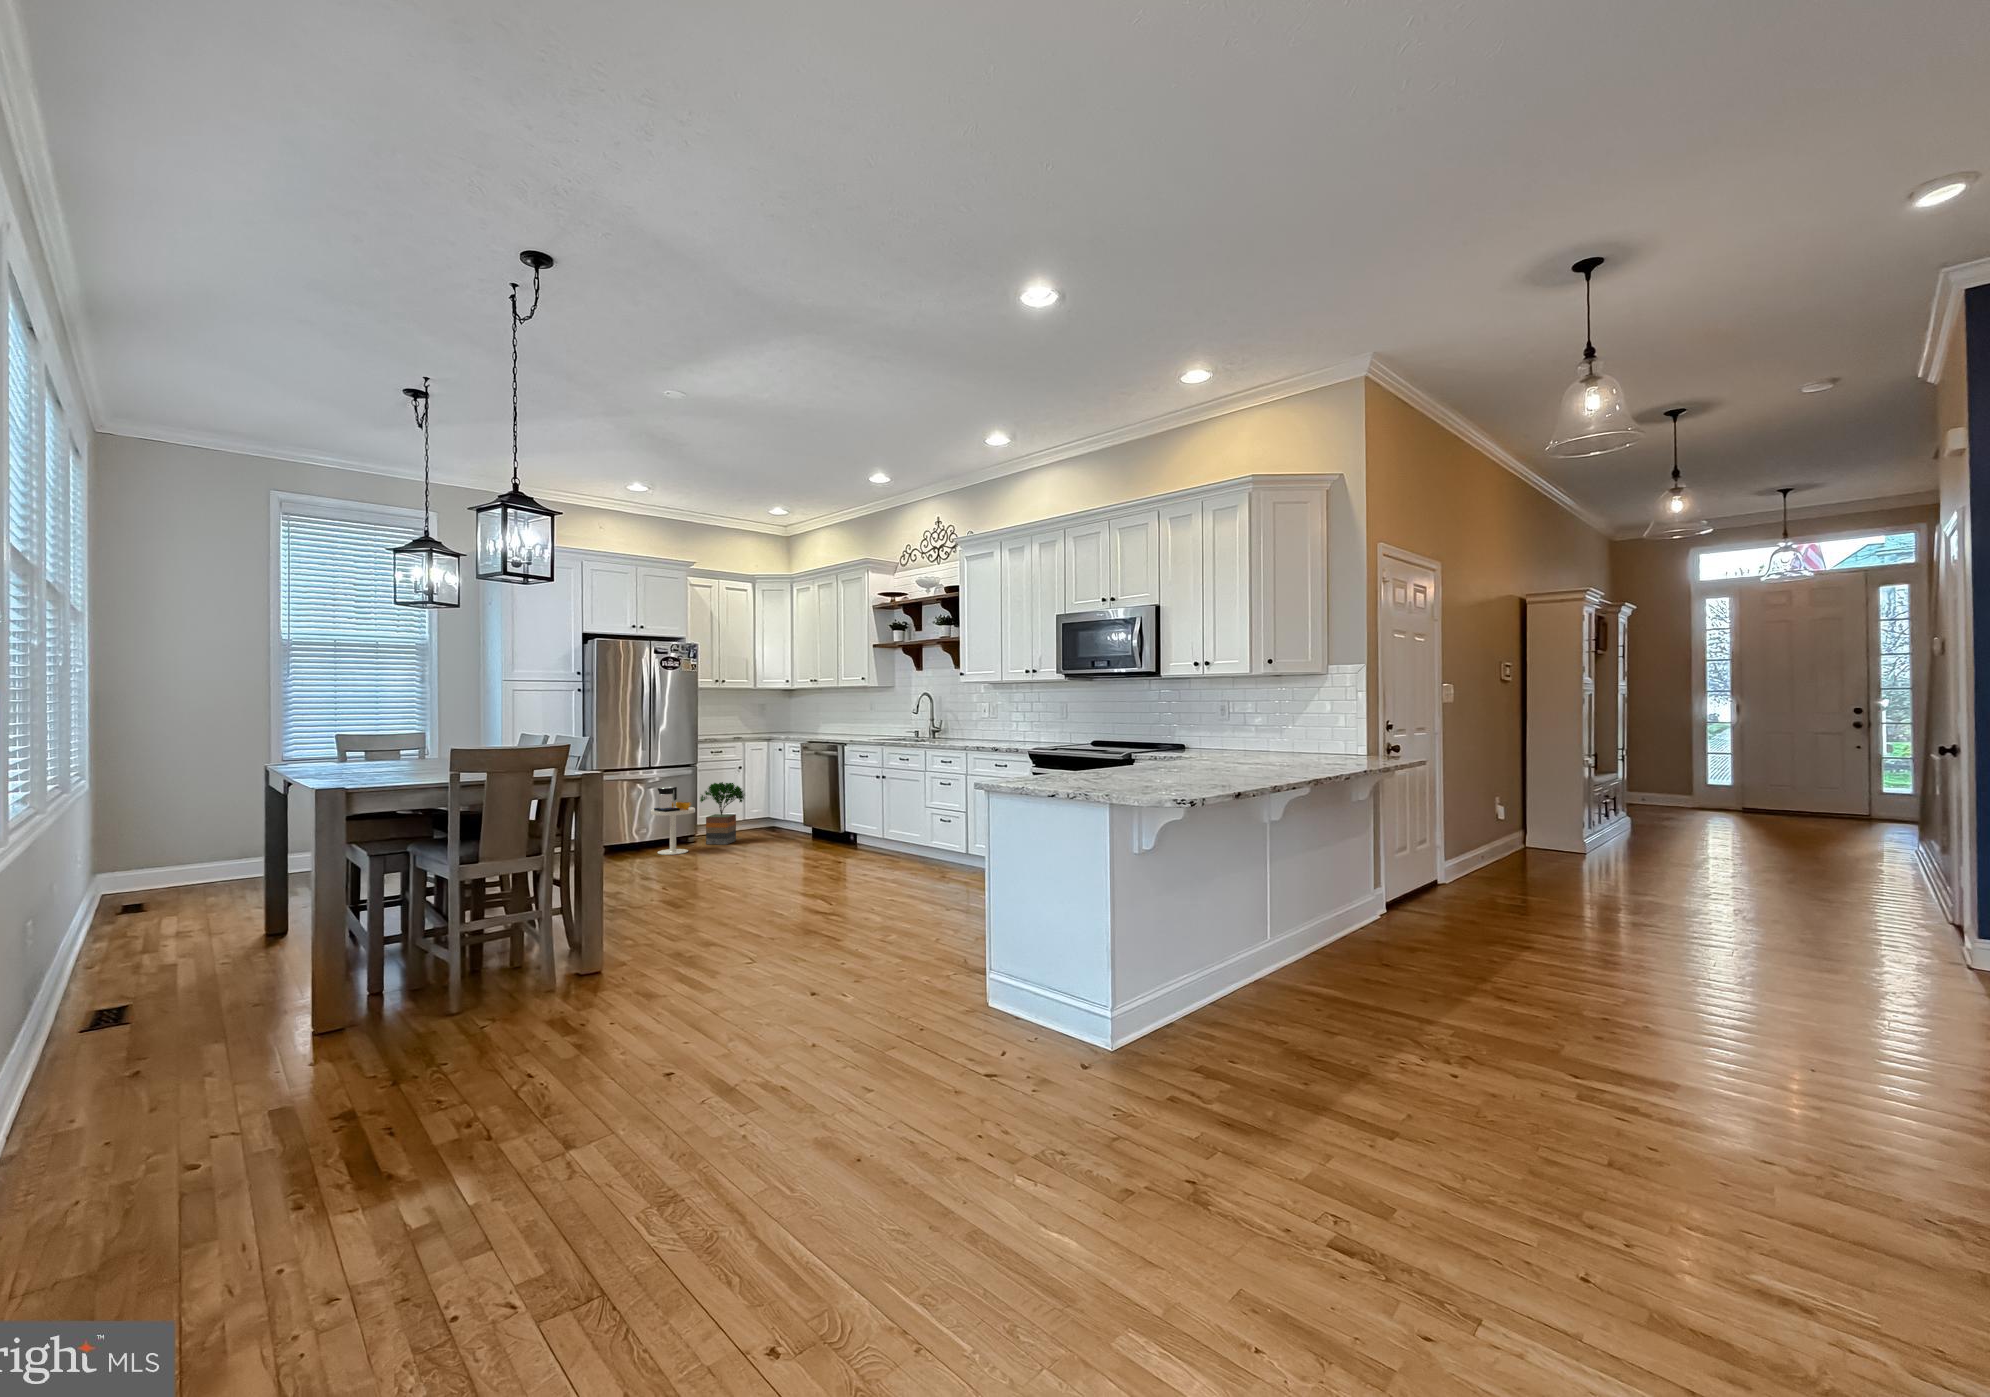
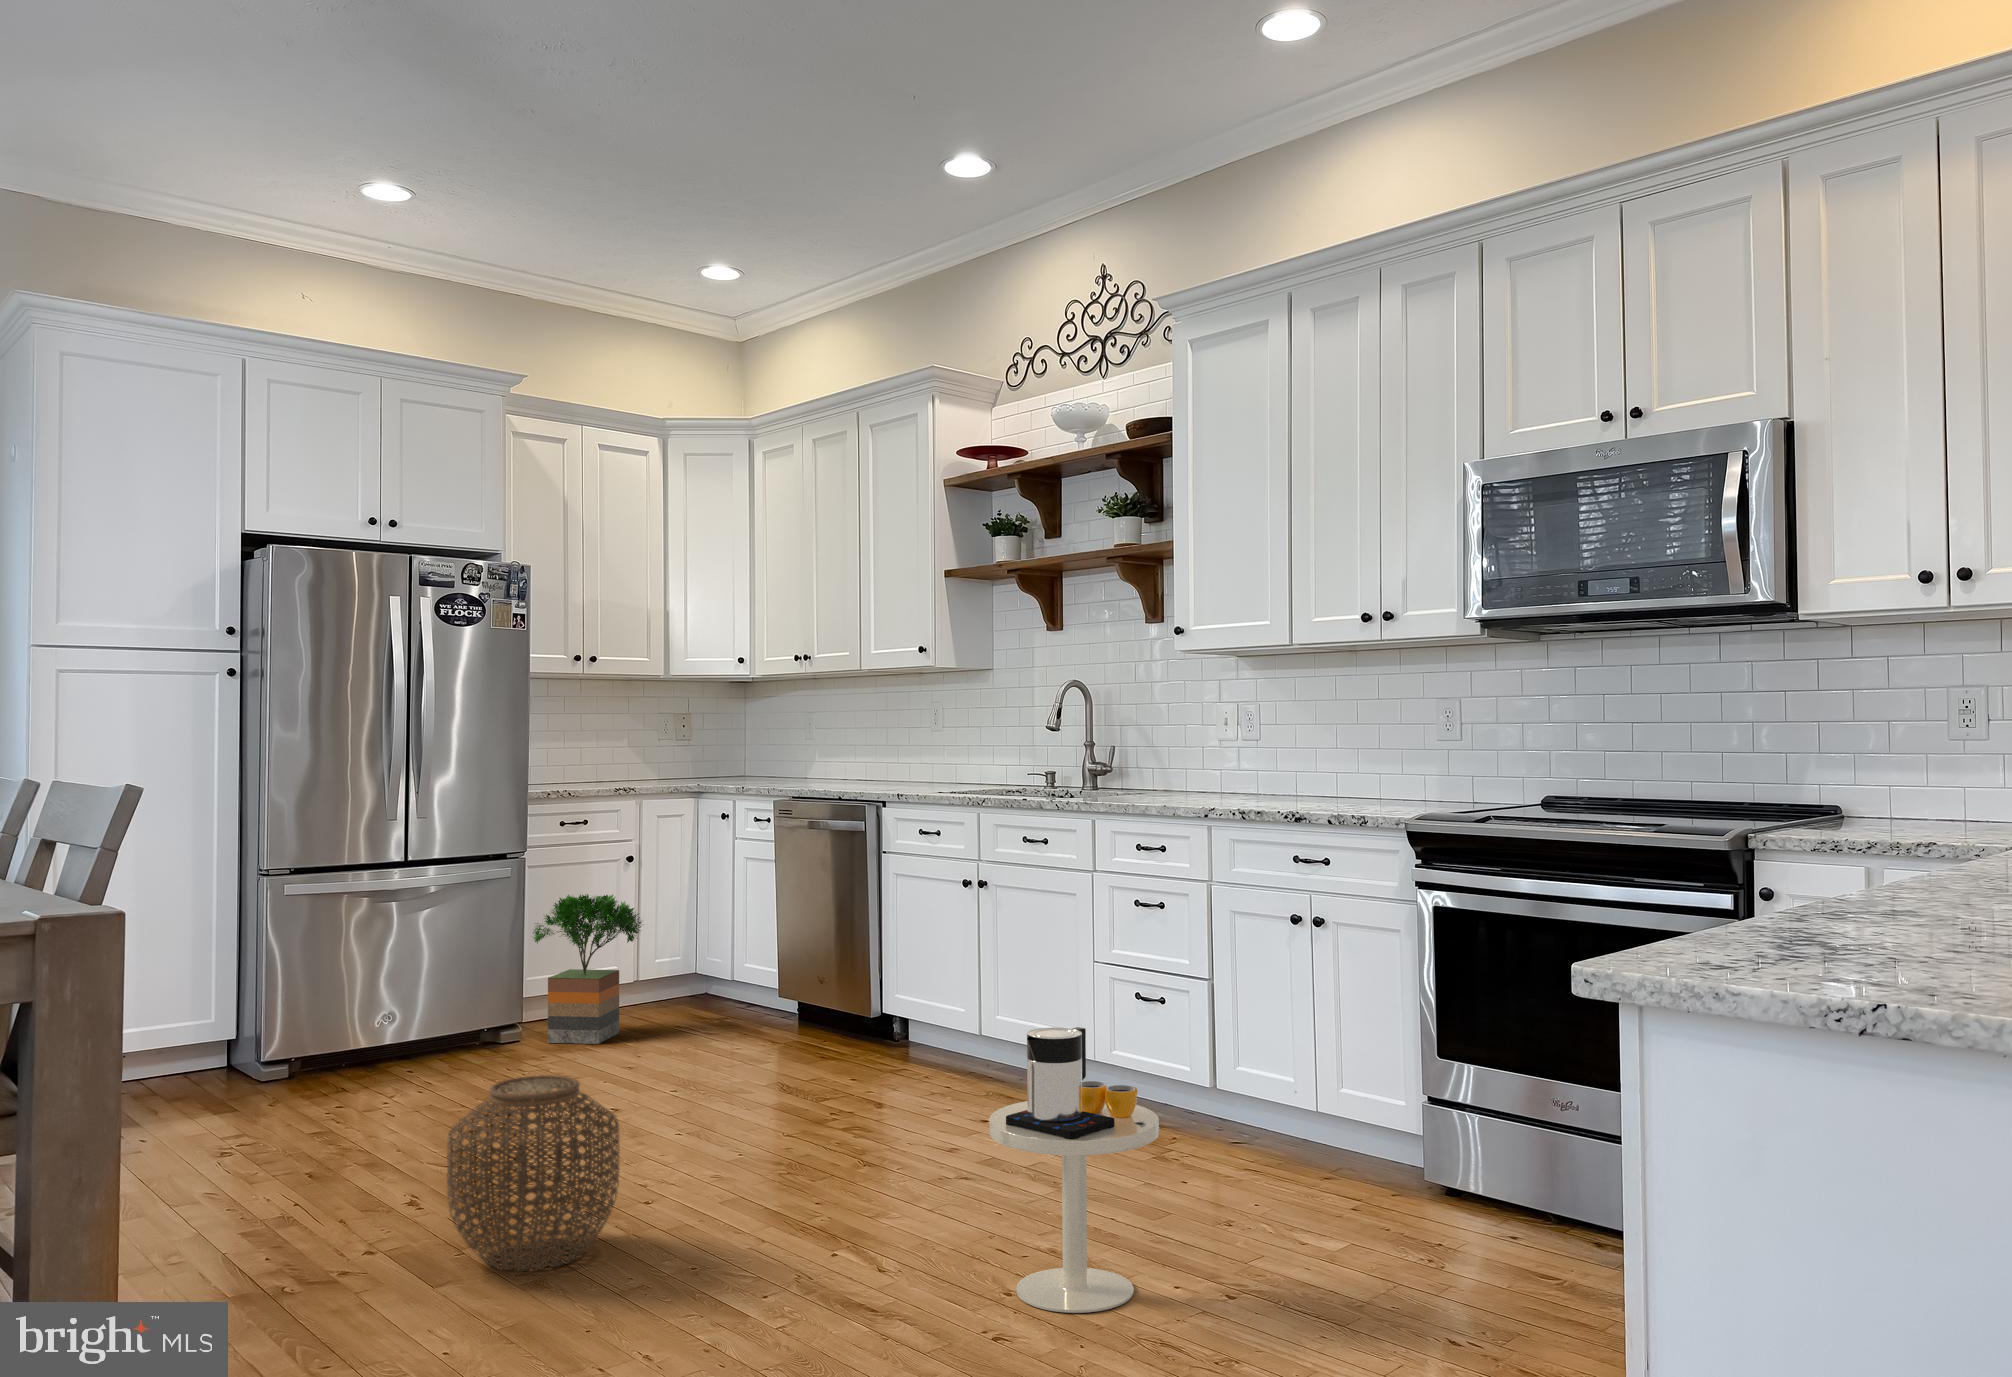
side table: present [651,787,695,855] -> present [989,1027,1159,1313]
woven basket: none [674,842,735,909] -> present [447,1075,619,1271]

